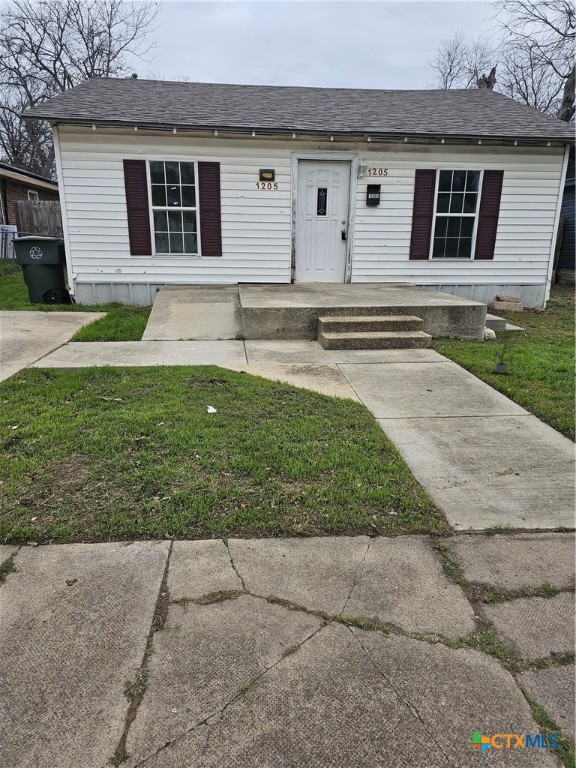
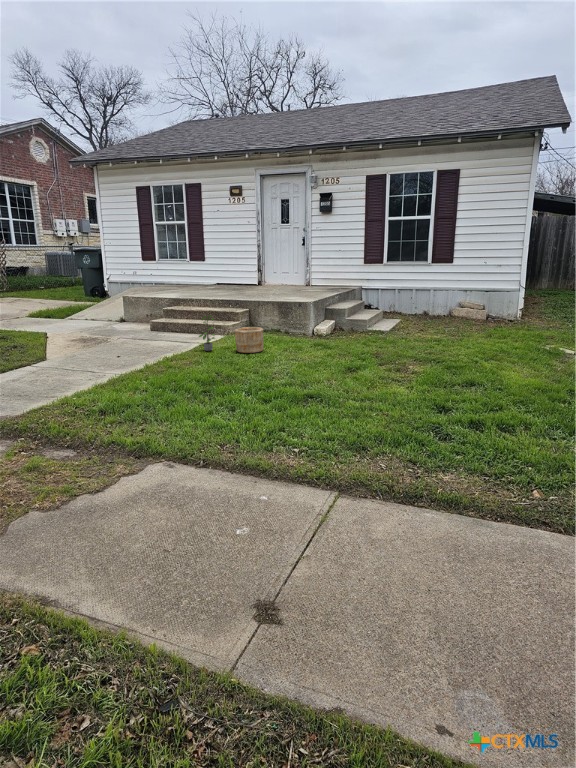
wooden bucket: none [524,340,561,372] -> present [234,327,264,353]

